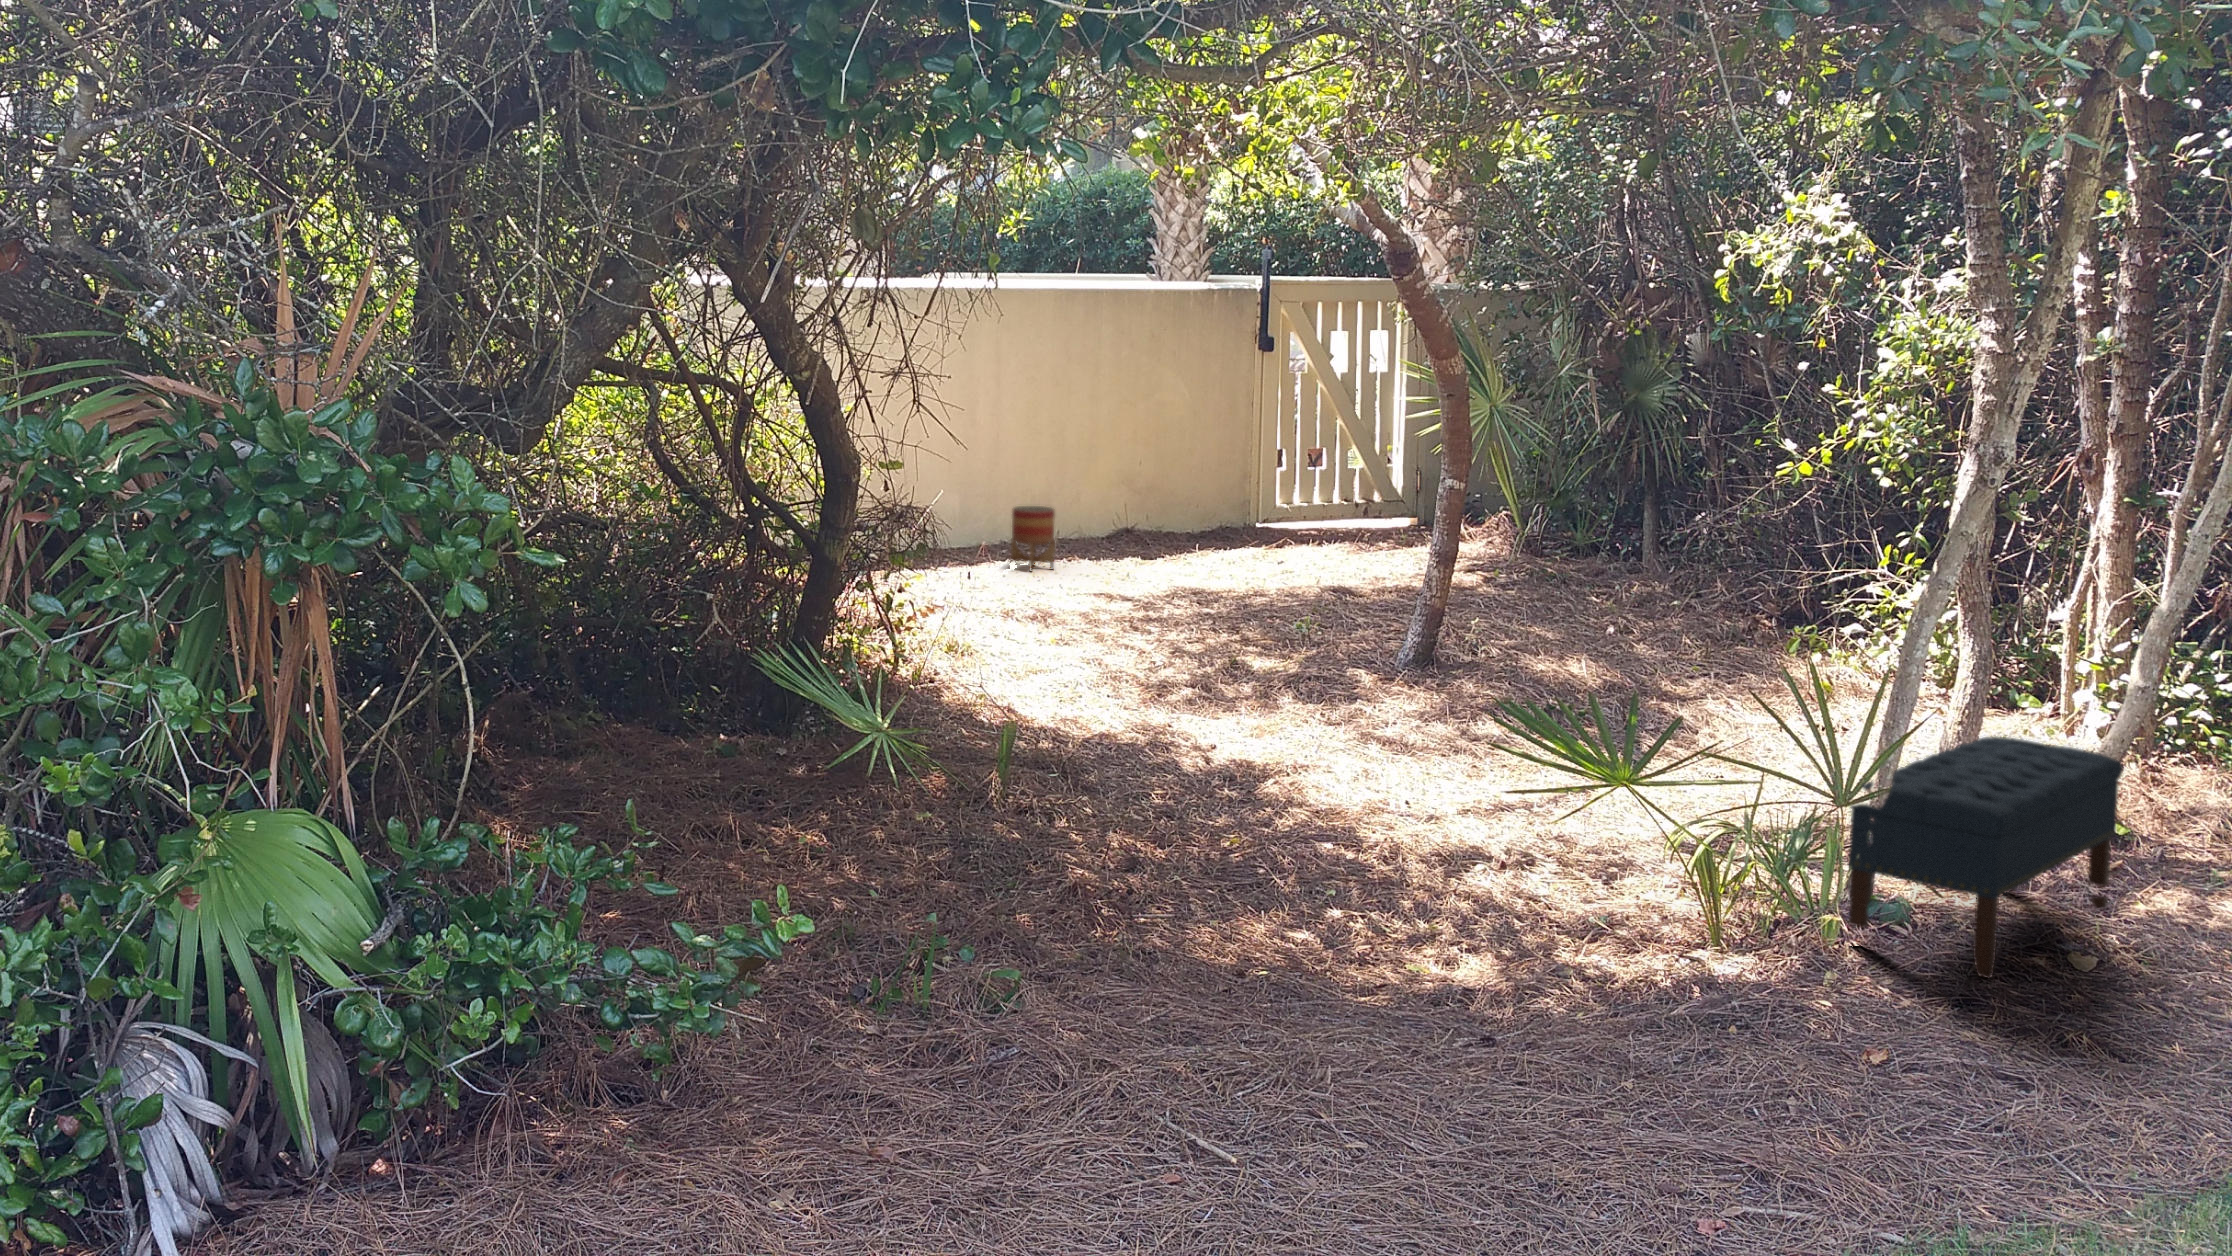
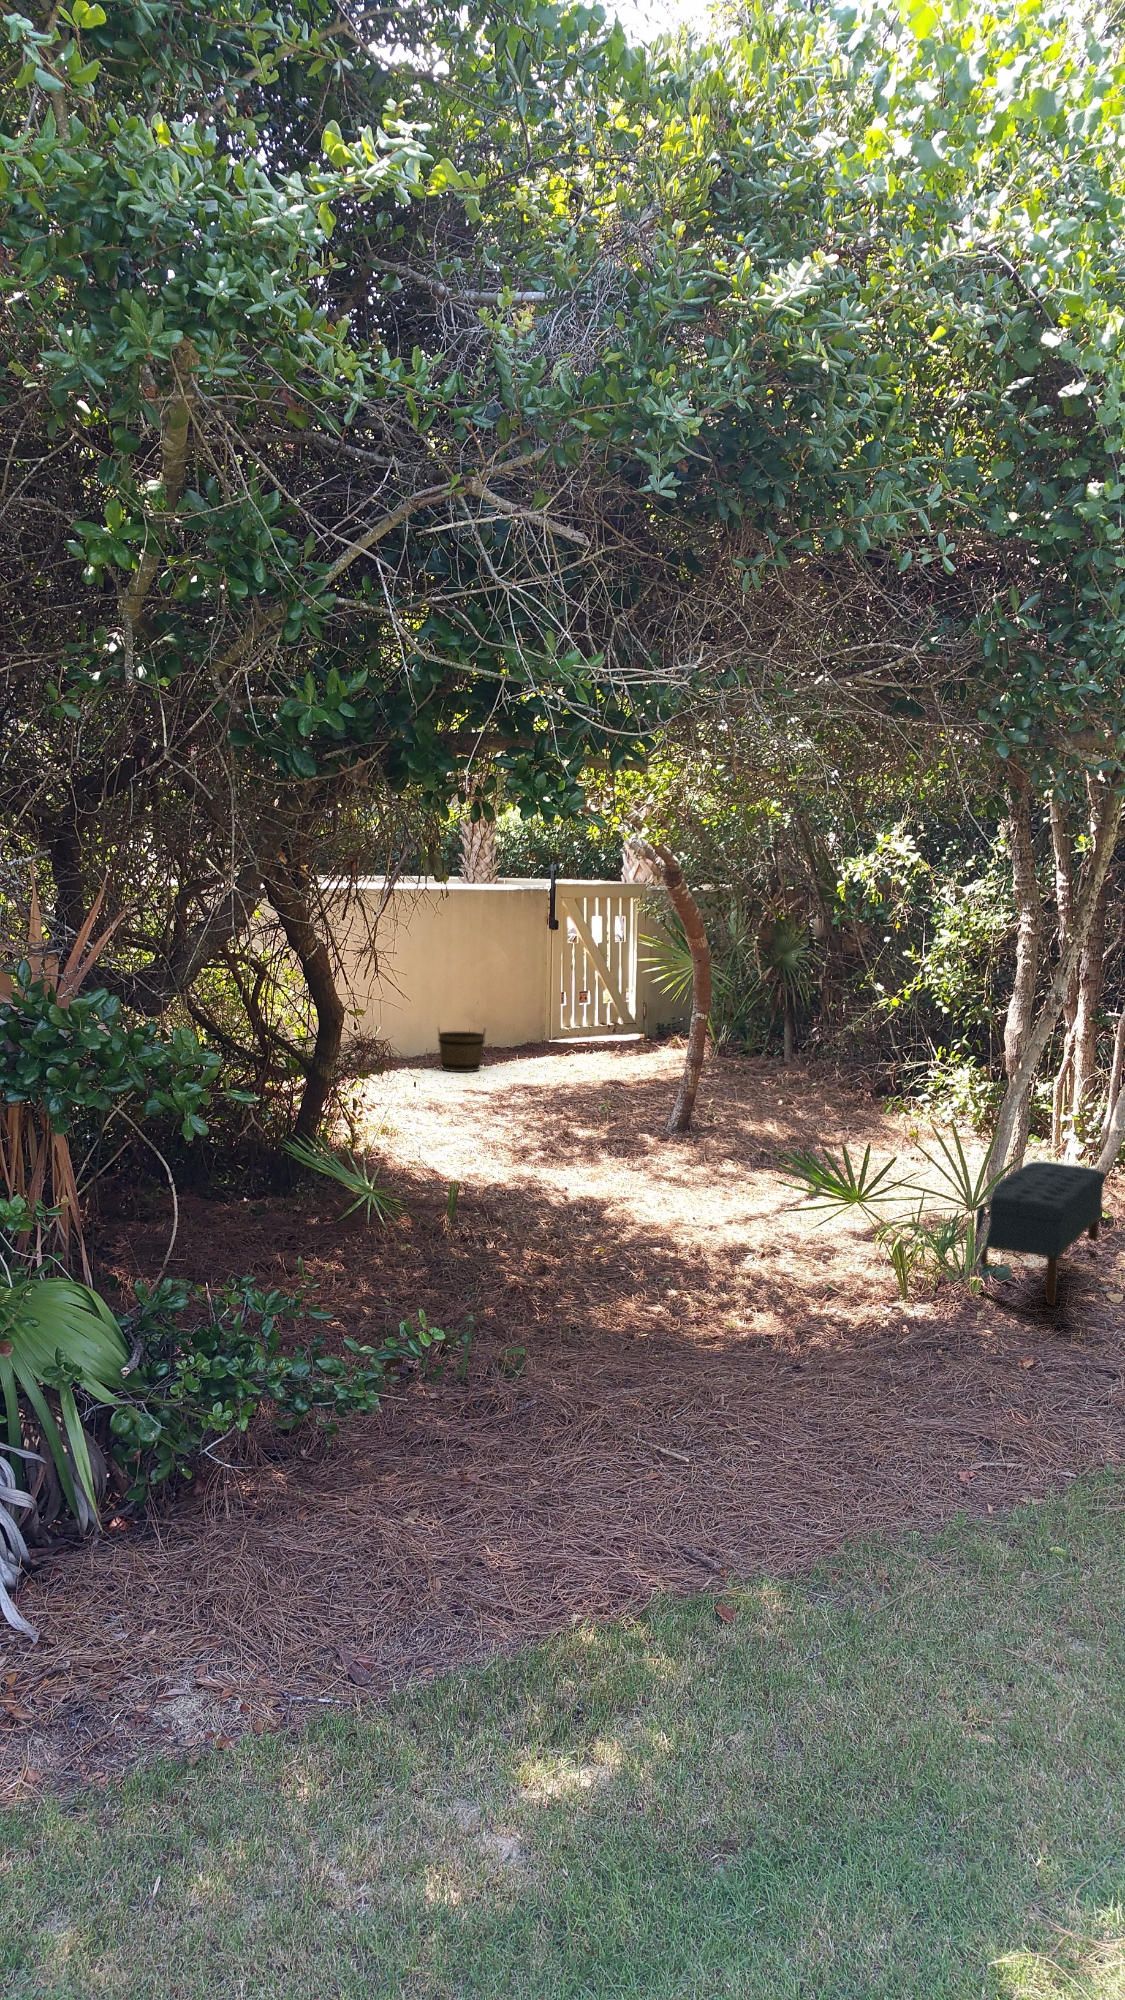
bucket: none [1076,500,1149,569] -> present [438,1029,485,1072]
planter: present [1011,506,1055,571] -> none [396,1032,425,1076]

